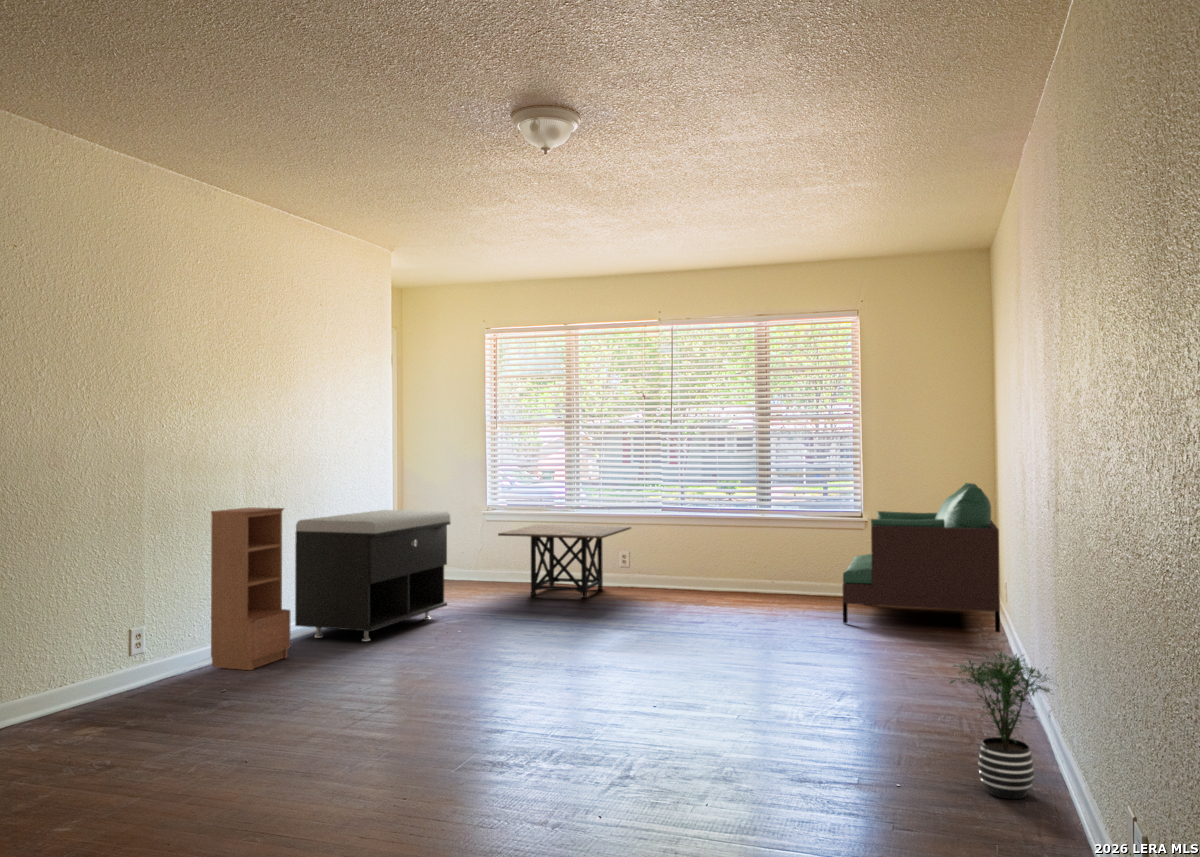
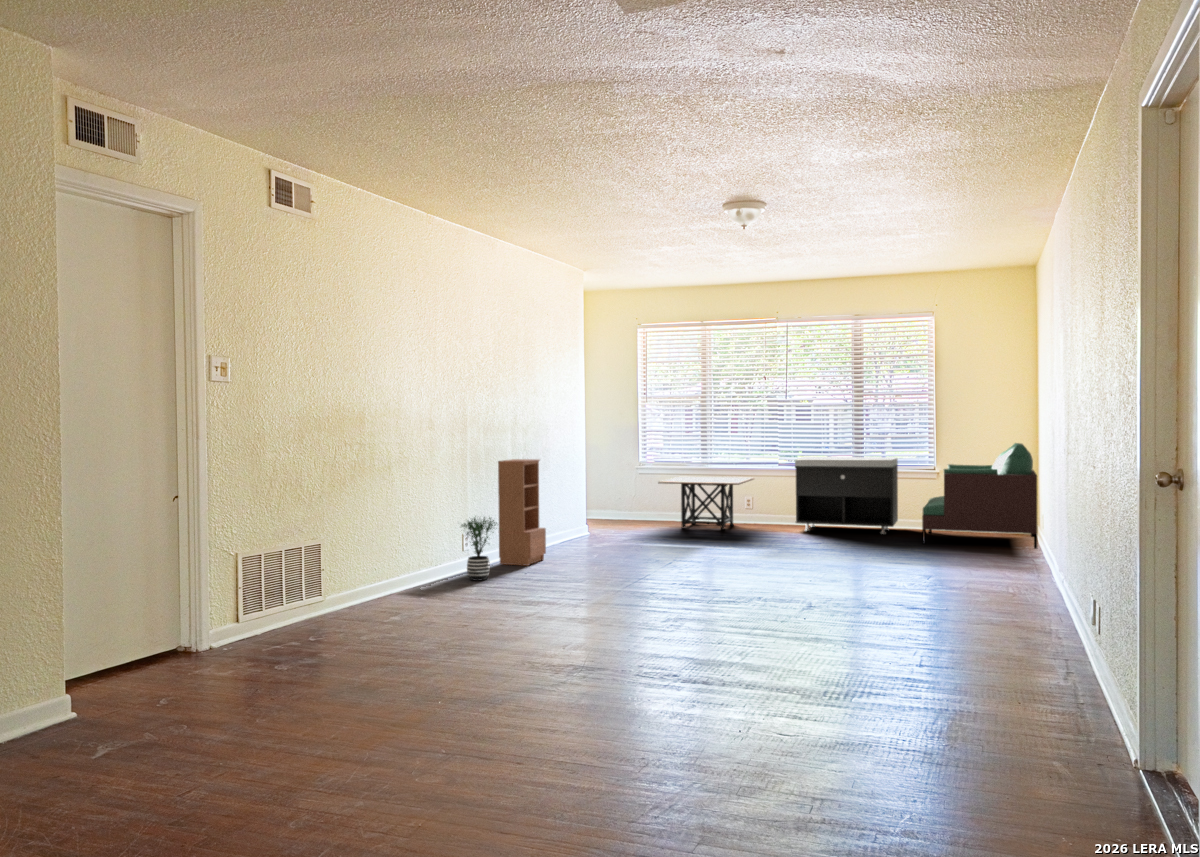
storage bench: present [295,510,451,641] -> present [795,457,898,534]
potted plant: present [950,651,1050,799] -> present [461,517,501,581]

